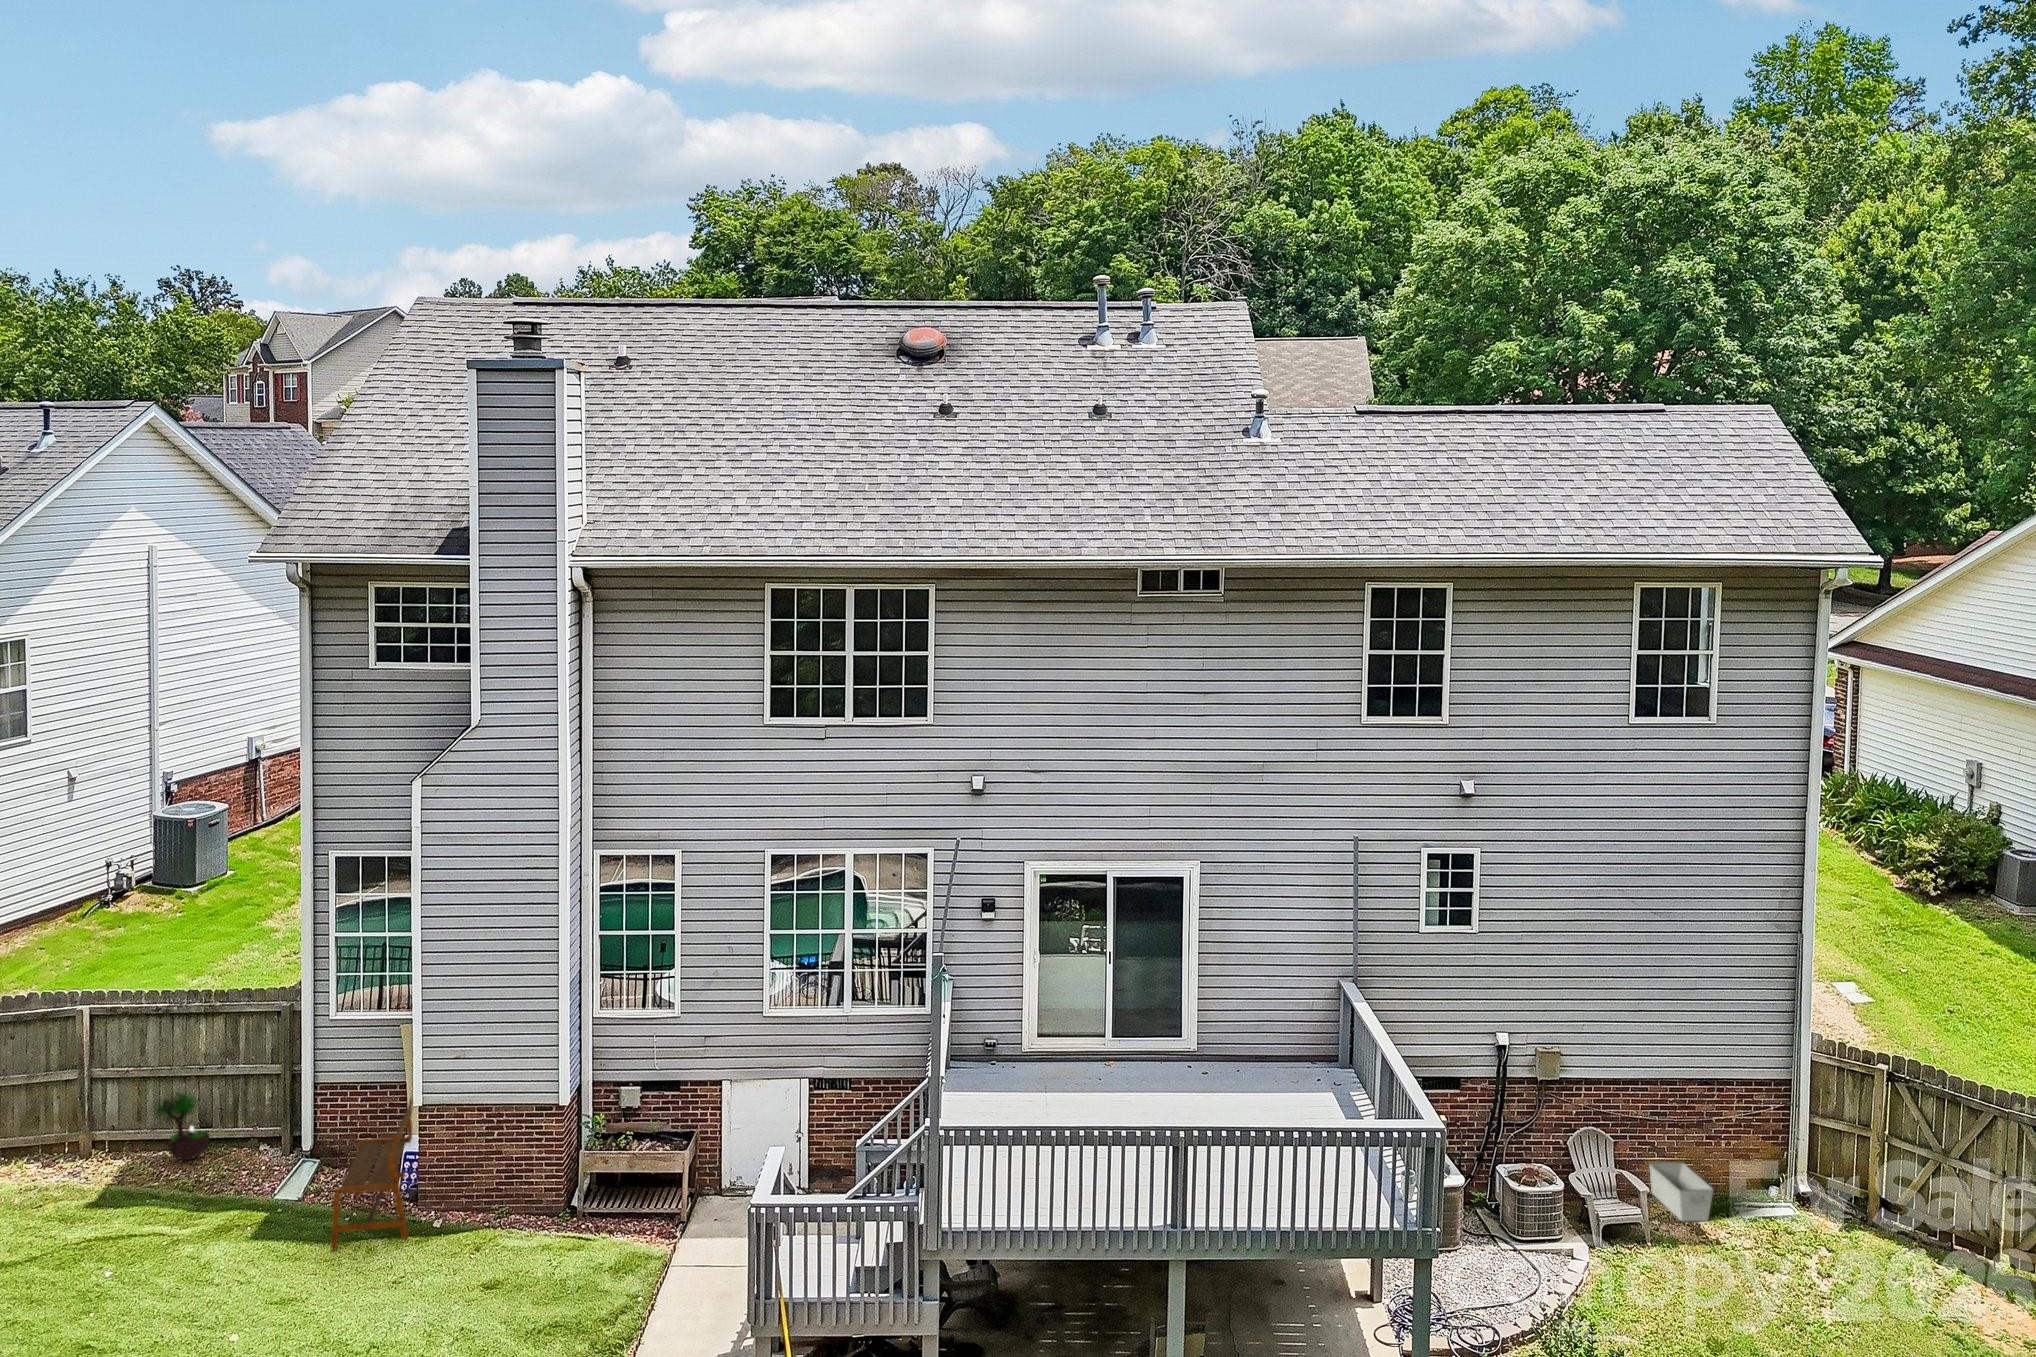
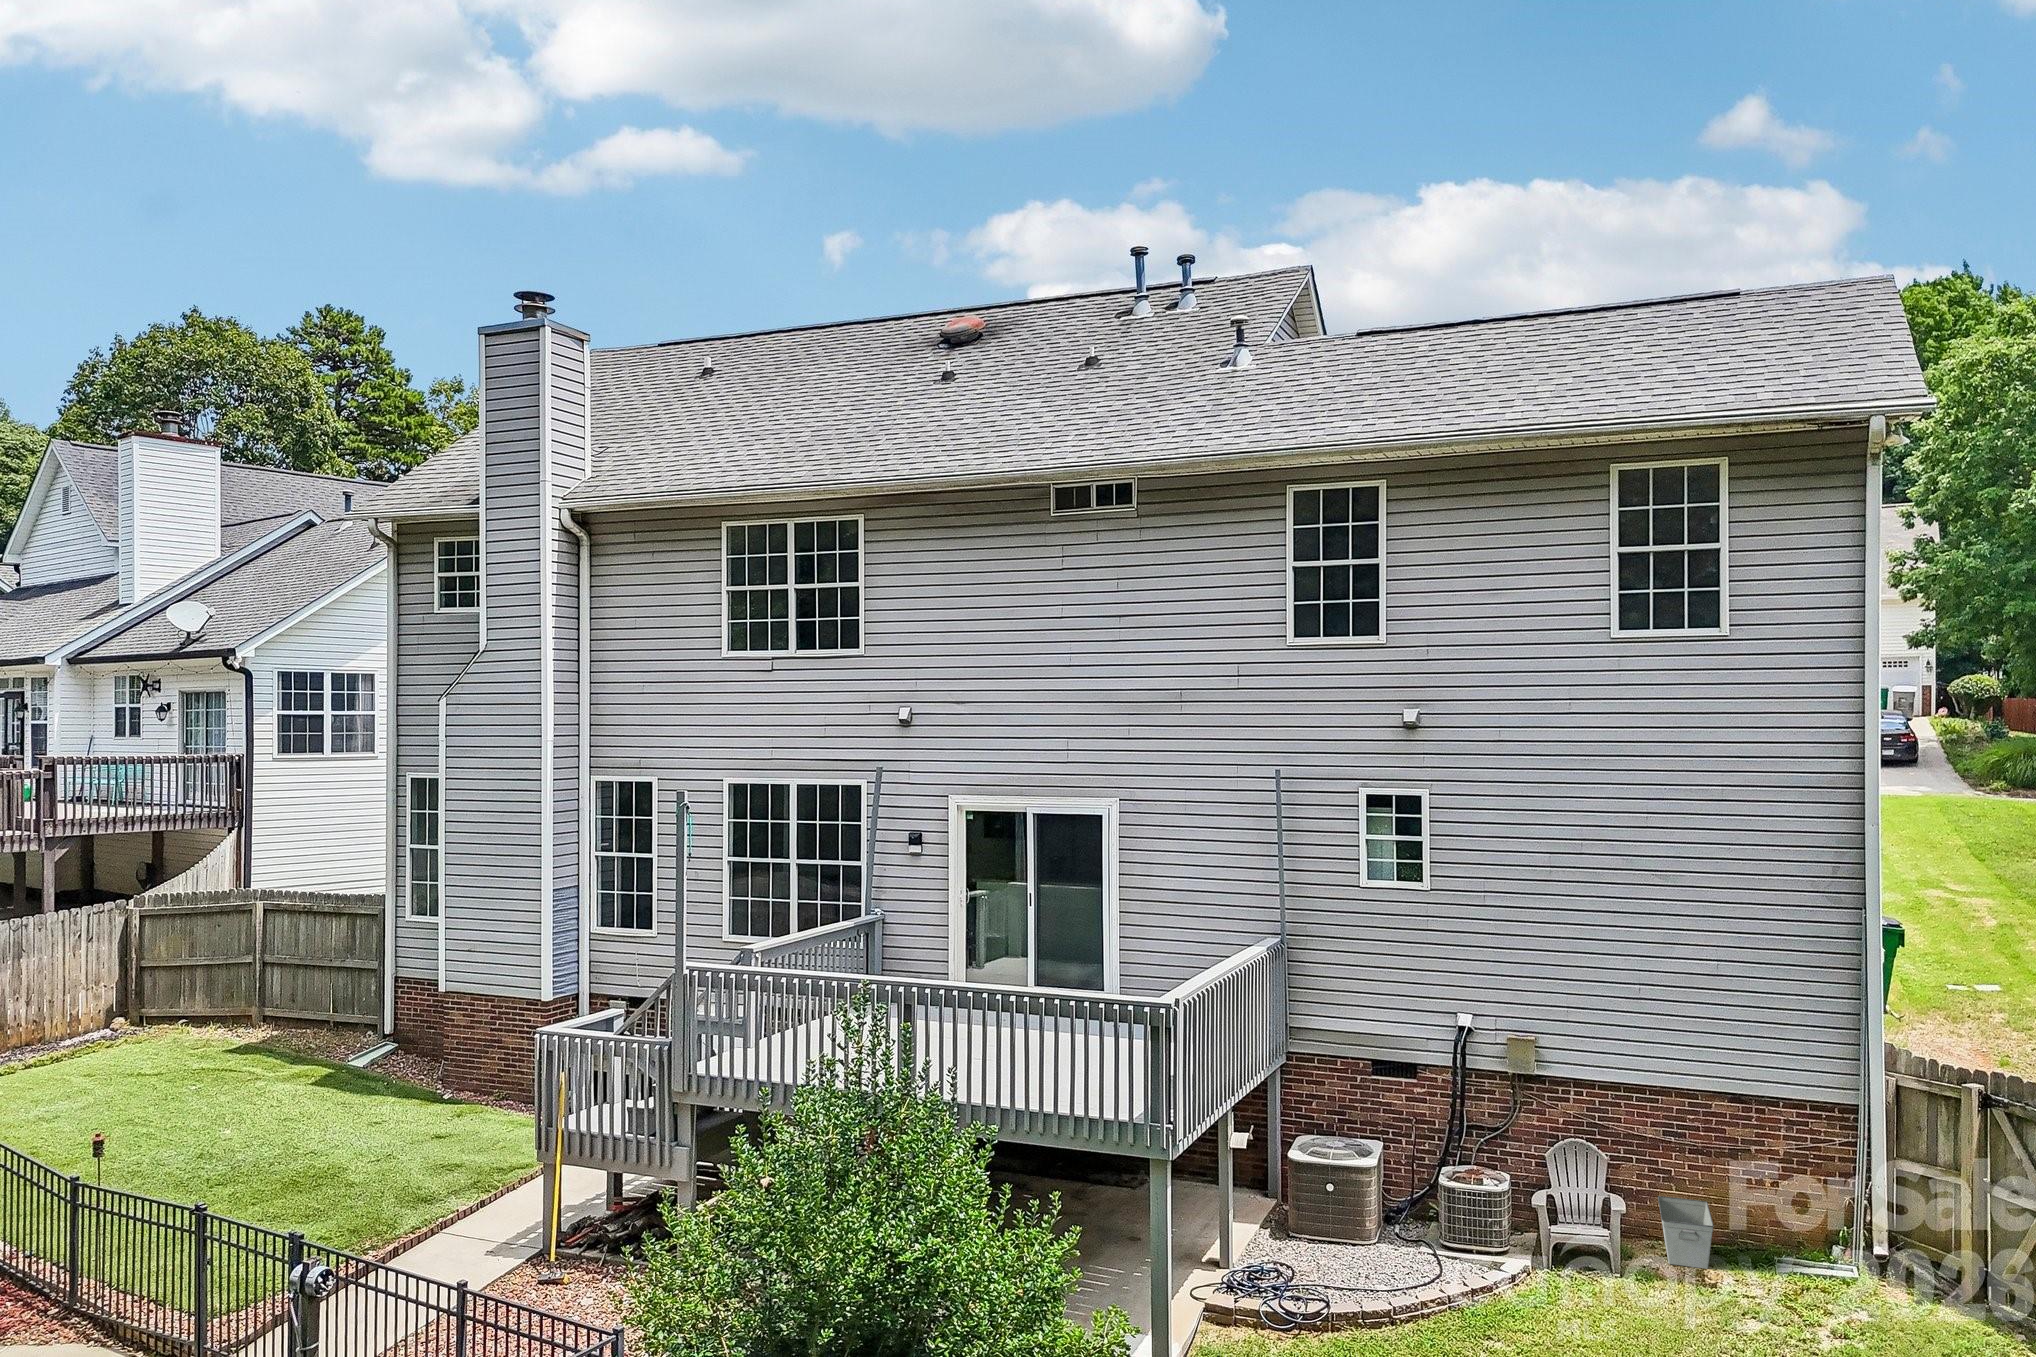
potted tree: present [151,1088,209,1160] -> none [293,972,343,1041]
bench: present [331,1098,413,1251] -> none [353,990,459,1101]

